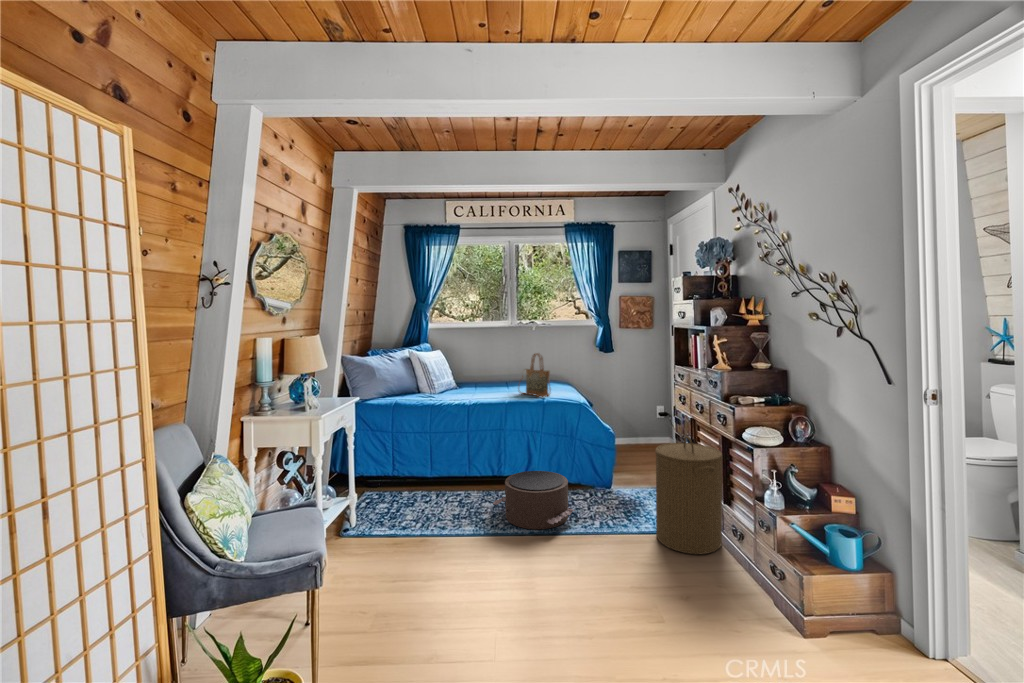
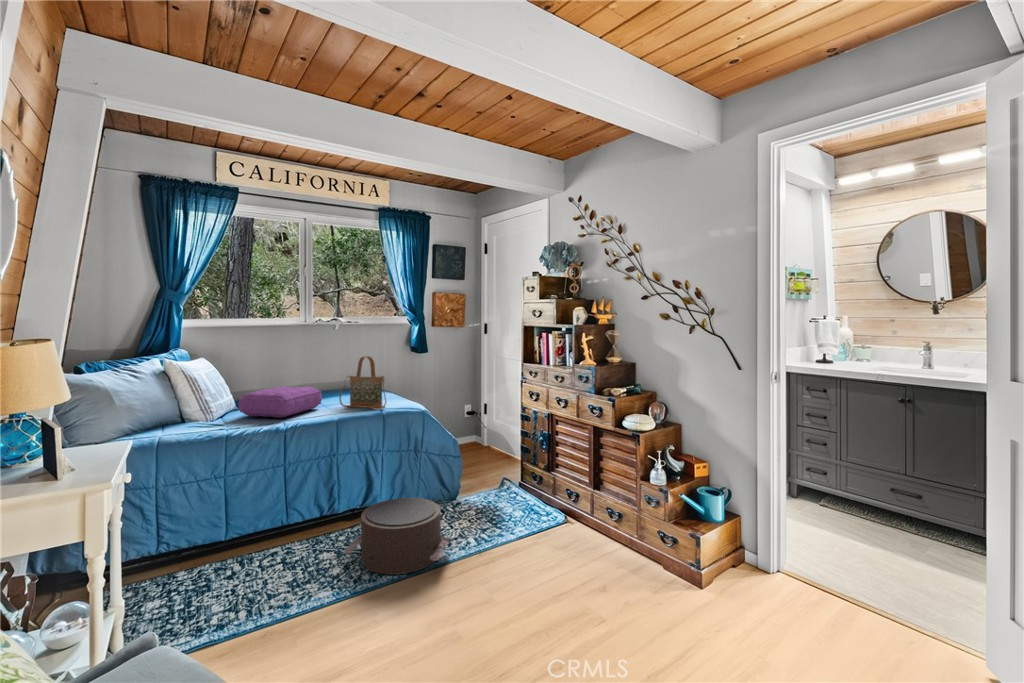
pillow: none [447,374,505,398] -> present [239,386,322,418]
laundry hamper: present [656,436,722,554] -> none [540,435,606,556]

